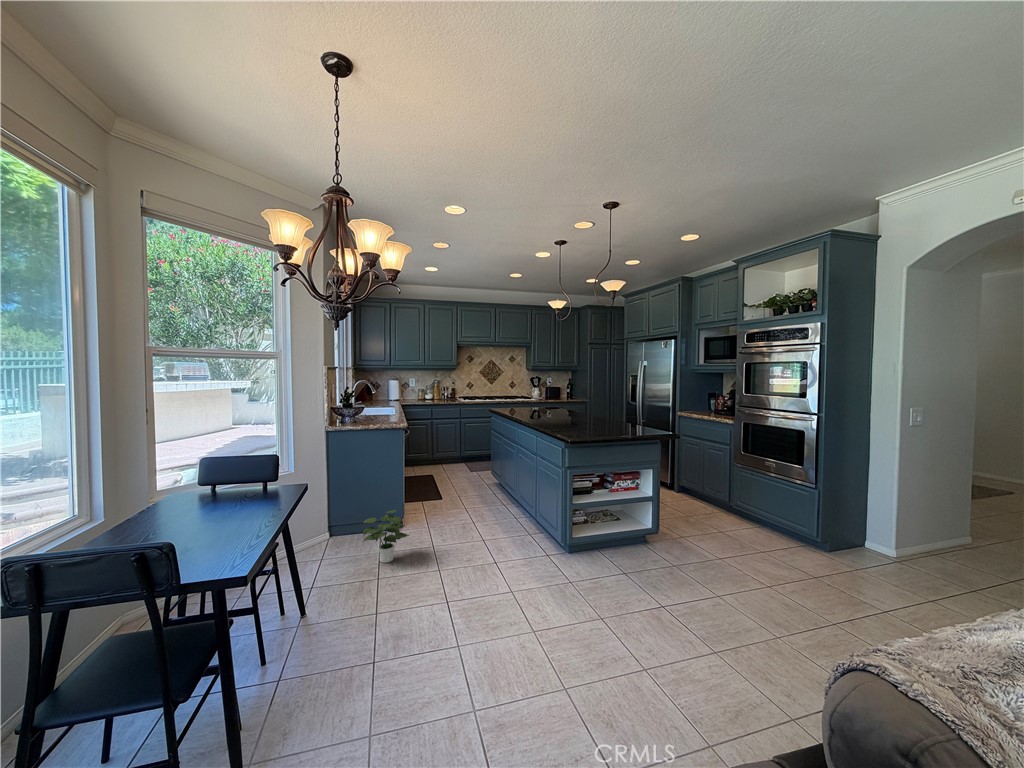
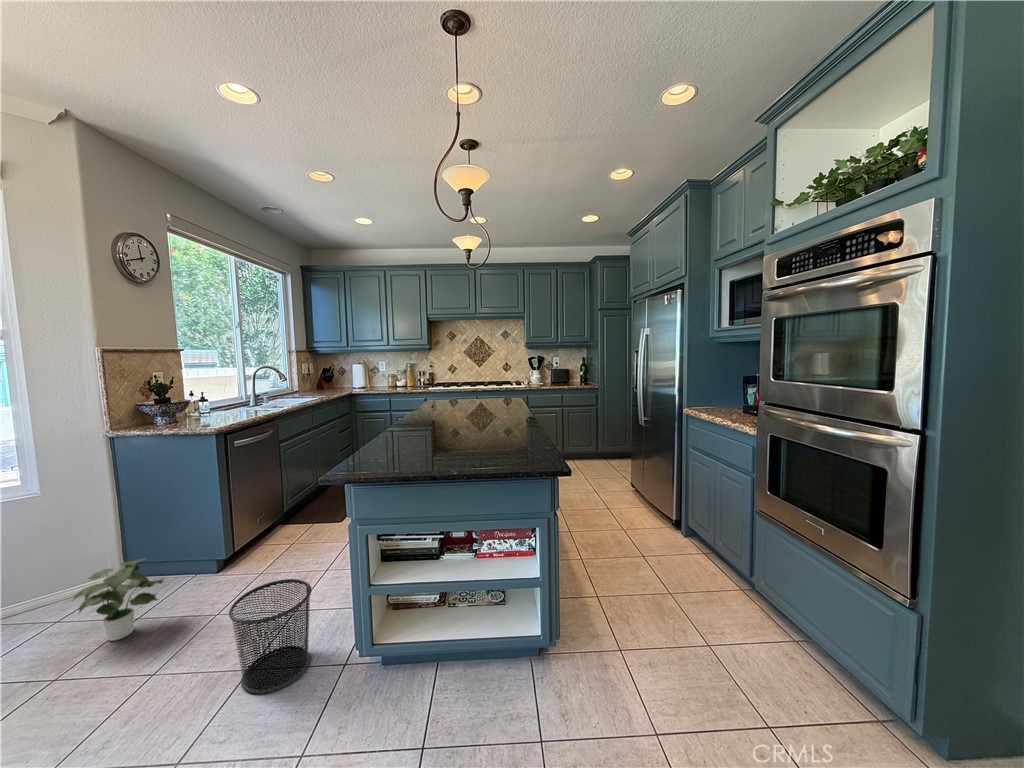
trash can: none [495,511,536,569] -> present [229,579,312,693]

